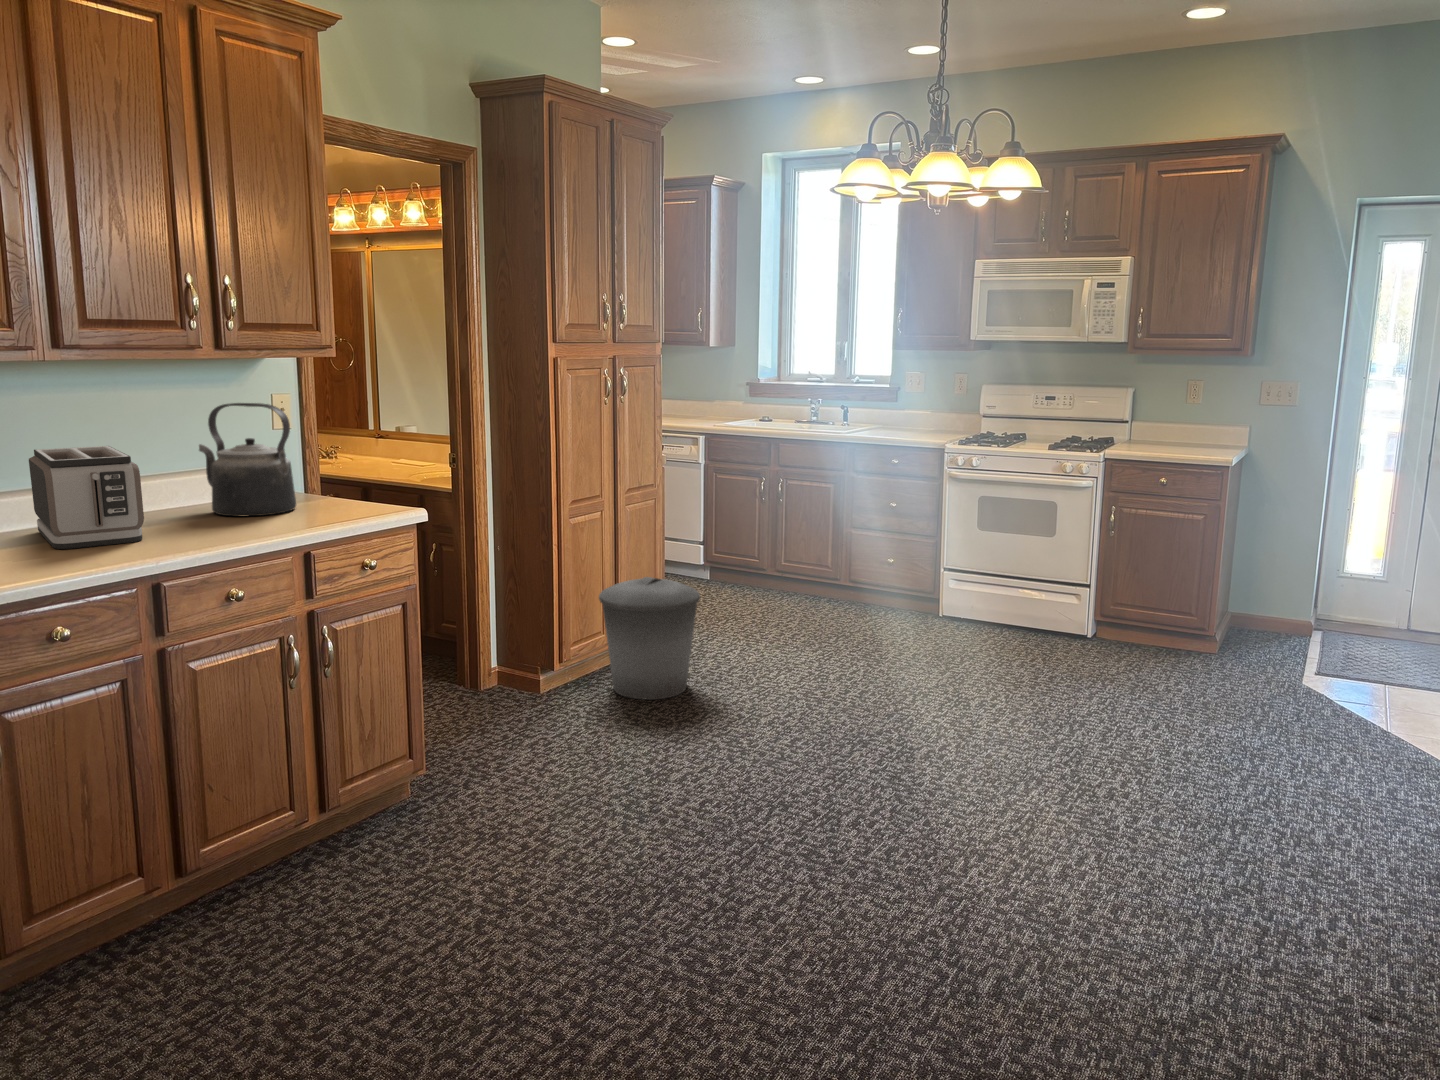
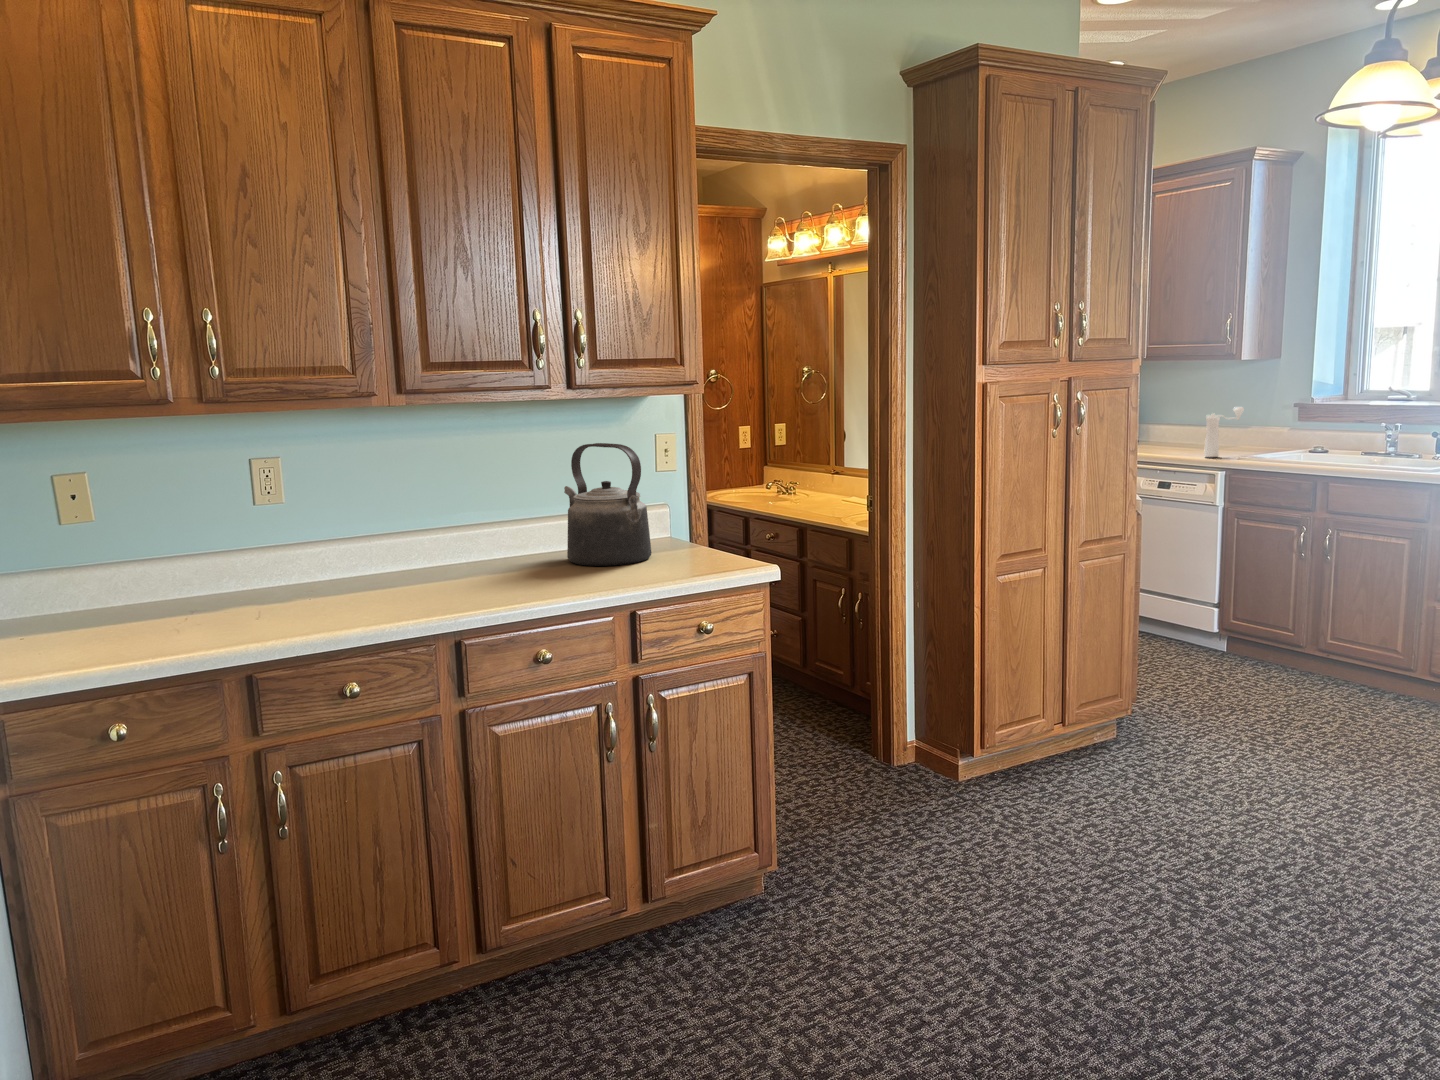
pepper mill: none [686,385,714,425] -> present [1204,407,1244,457]
toaster: present [29,446,144,549] -> none [380,489,478,596]
trash can: present [599,577,700,700] -> none [1033,654,1169,813]

